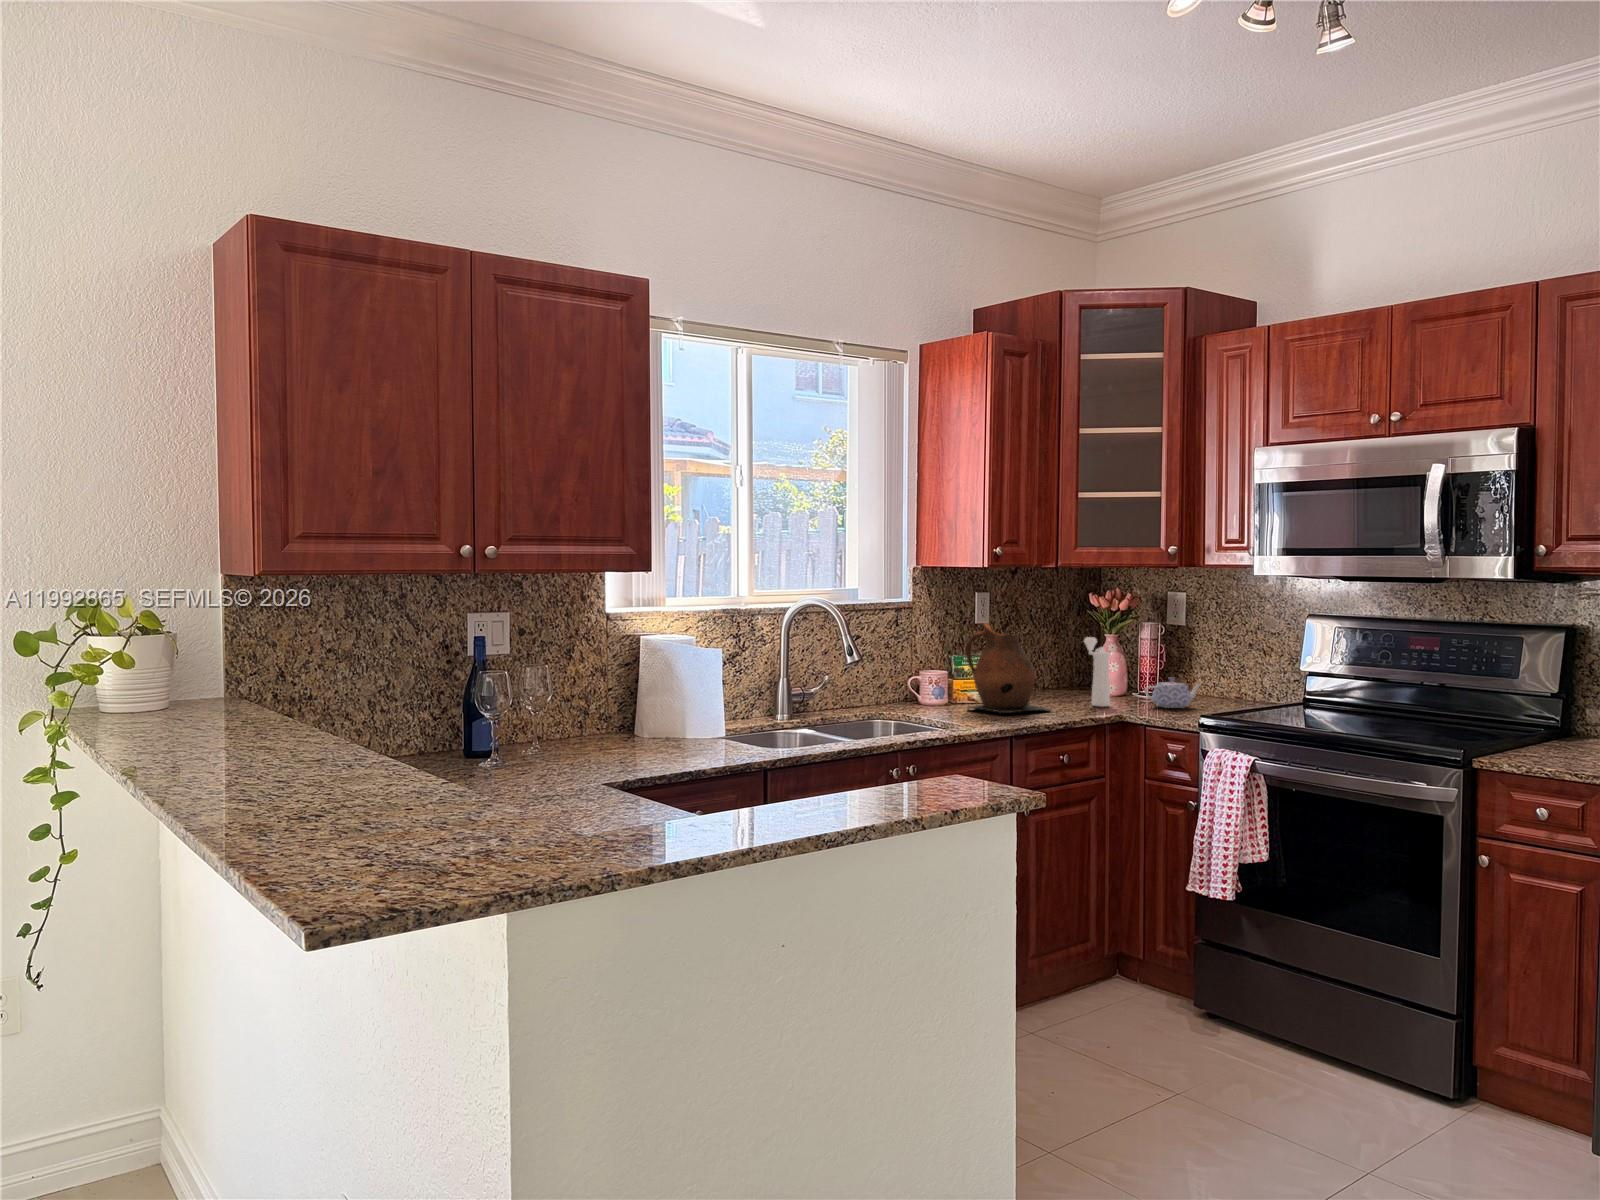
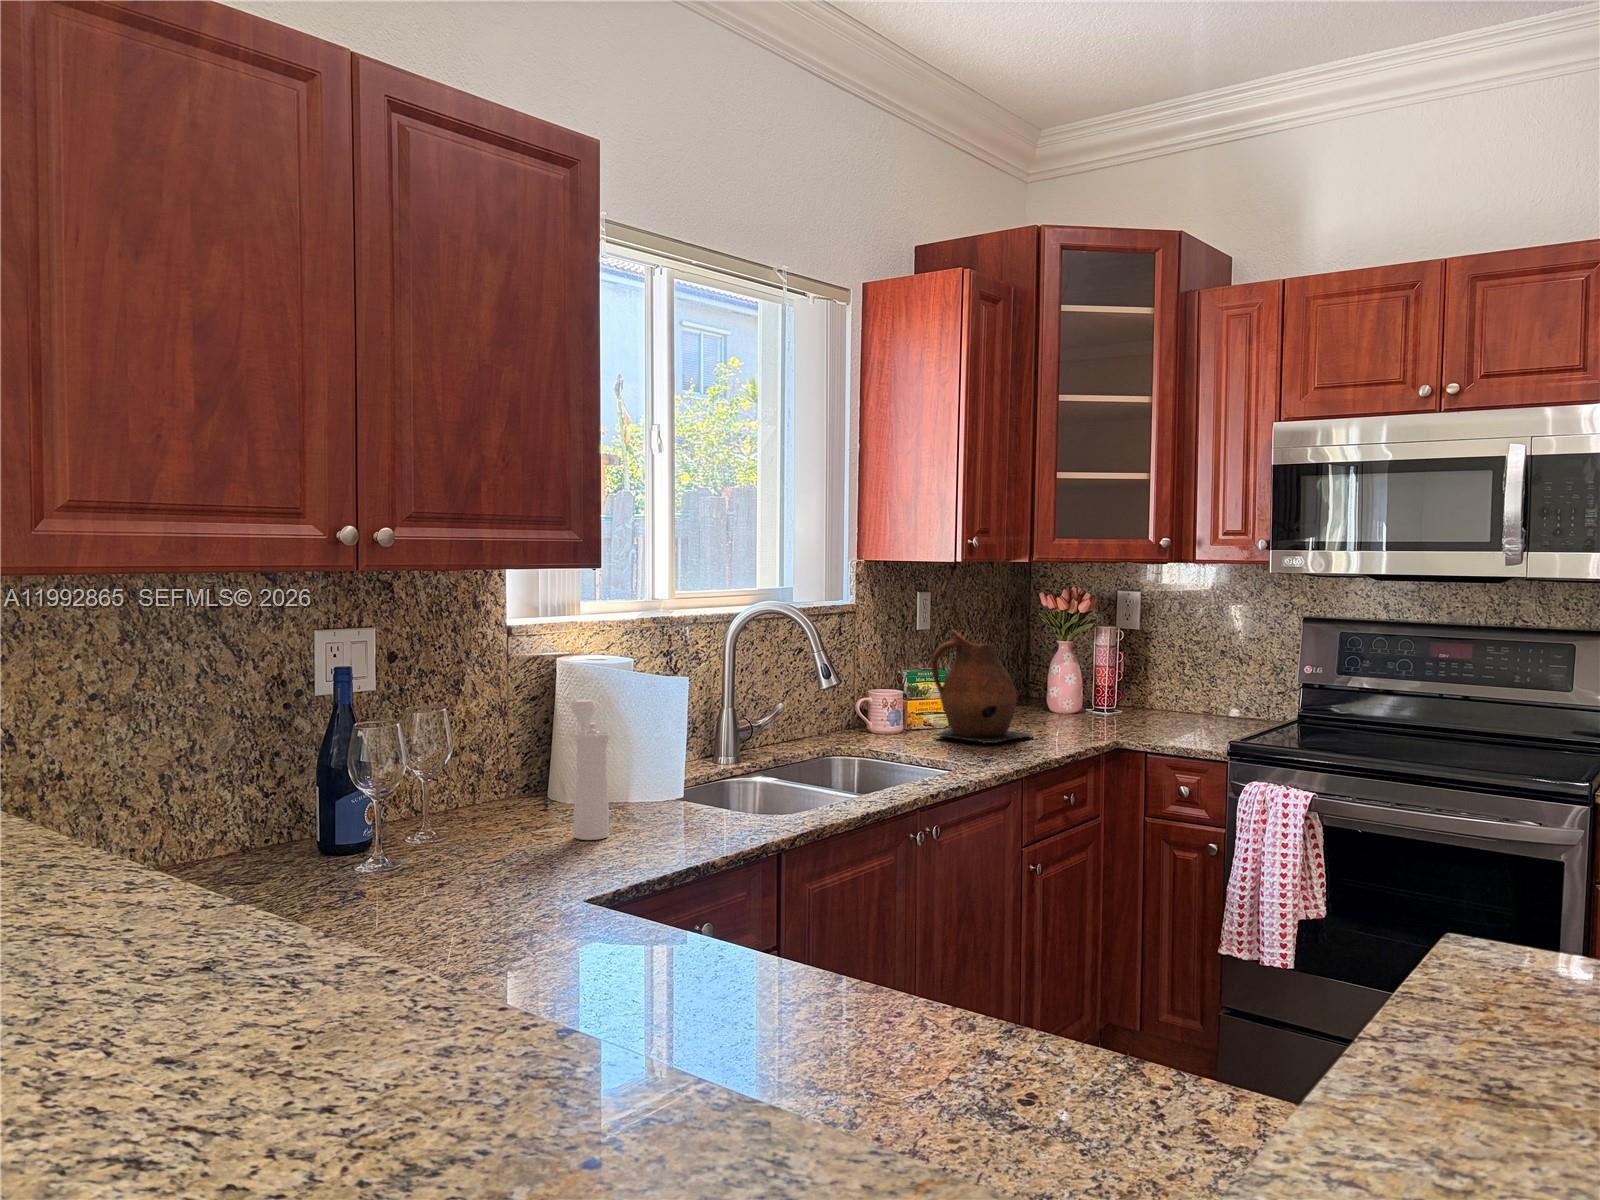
pepper mill: present [1084,637,1110,707] -> present [571,700,610,840]
teapot: present [1144,678,1201,708] -> none [1127,692,1187,728]

